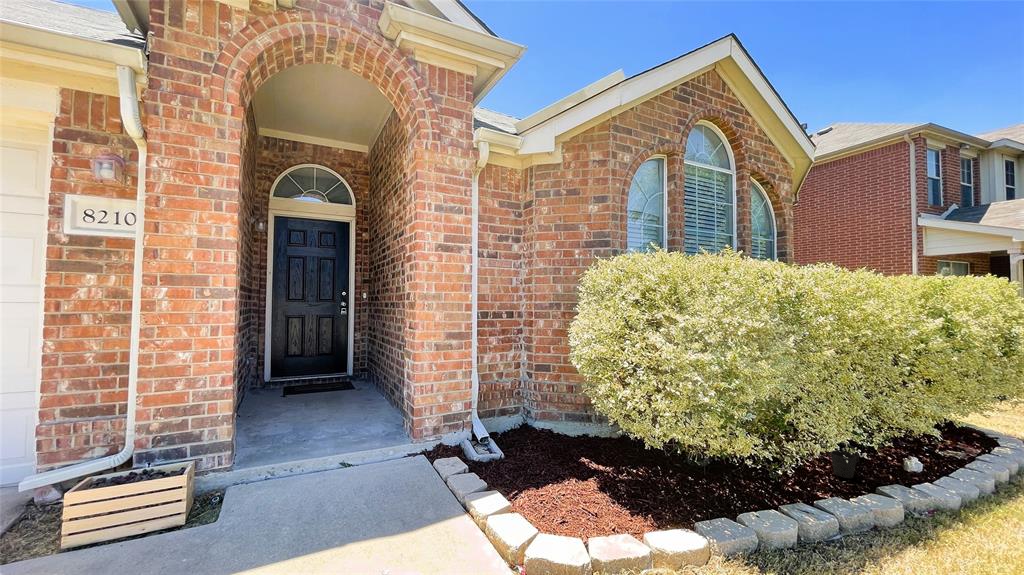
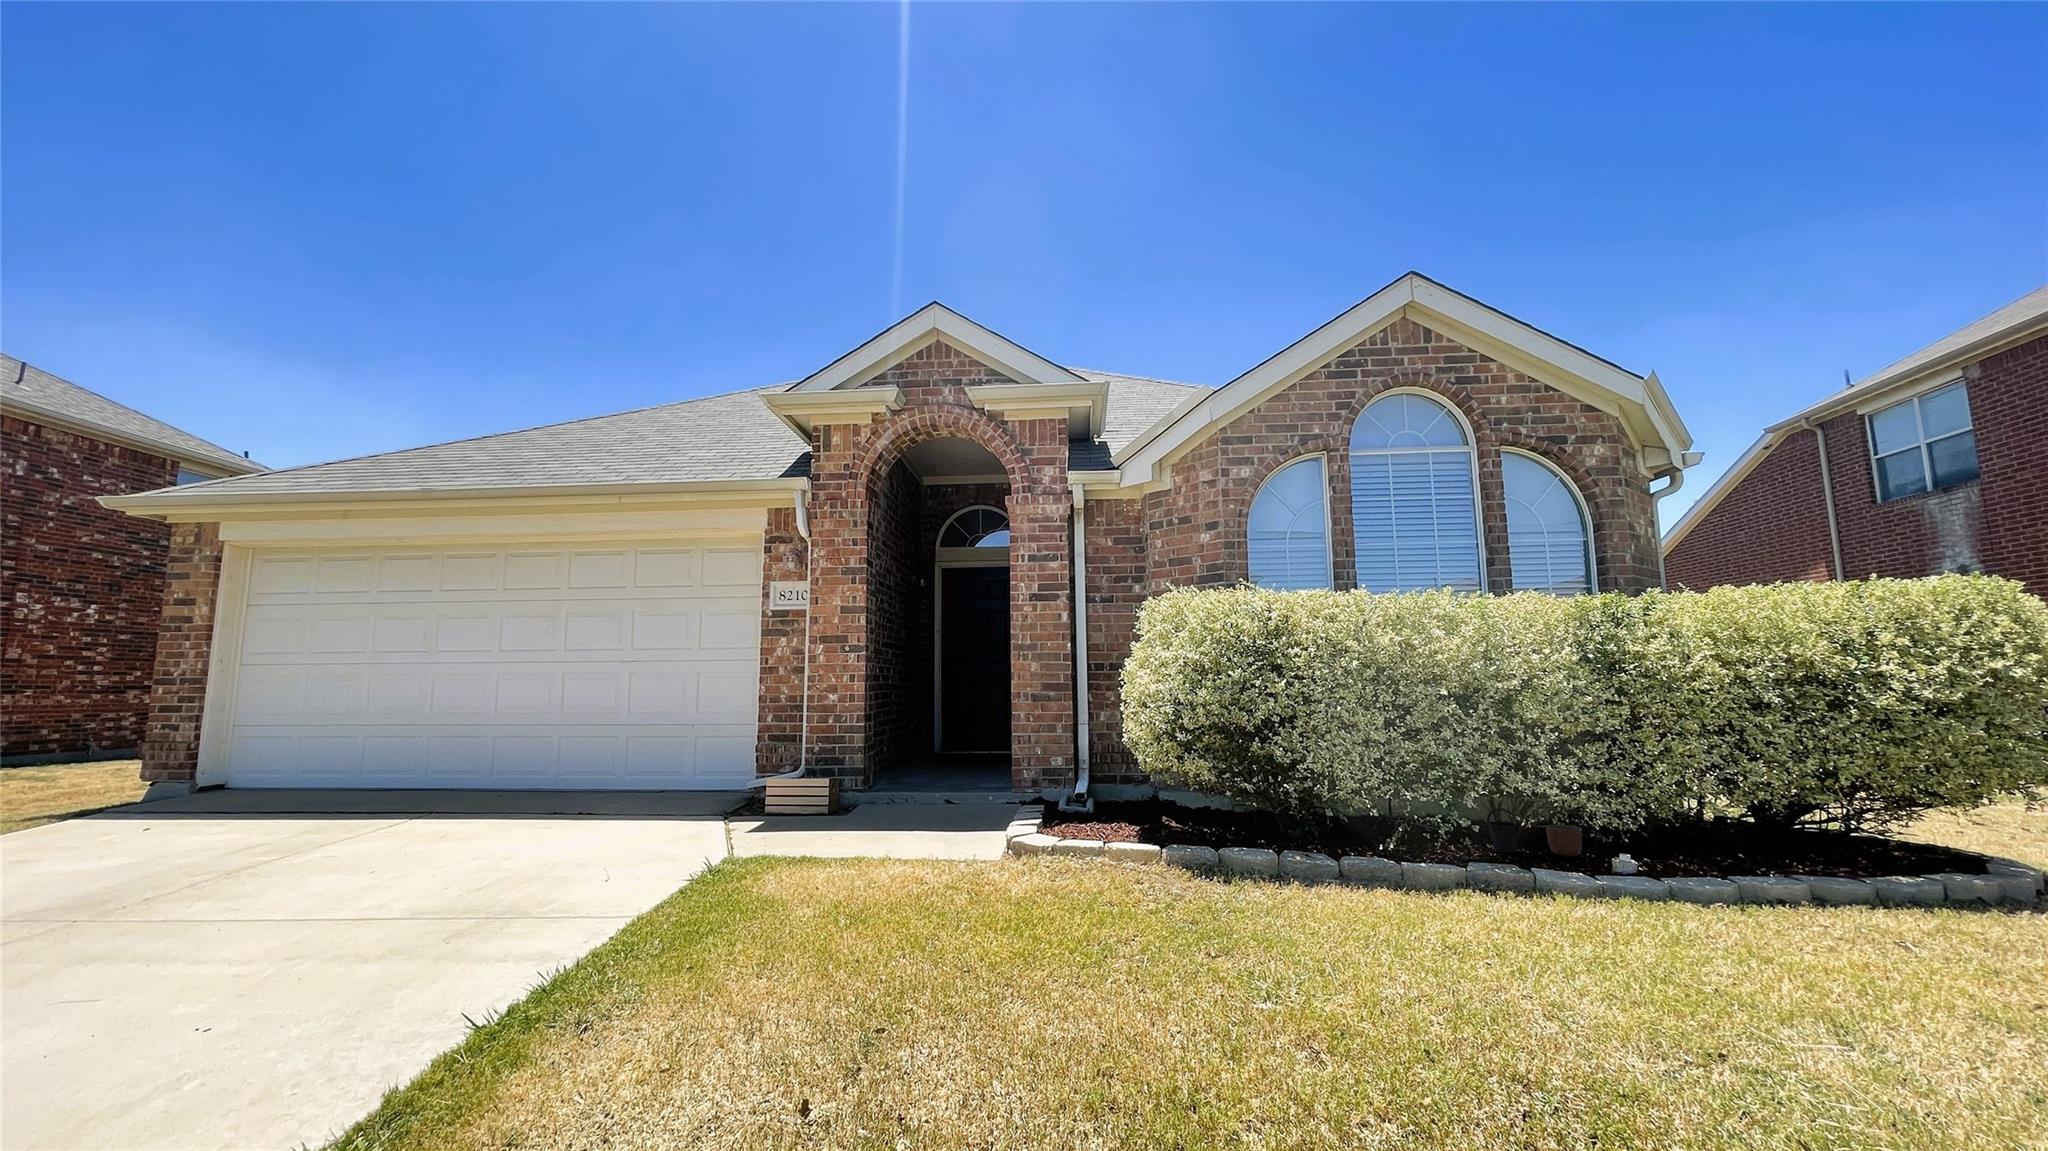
planter: none [866,451,897,478] -> present [1546,825,1582,857]

